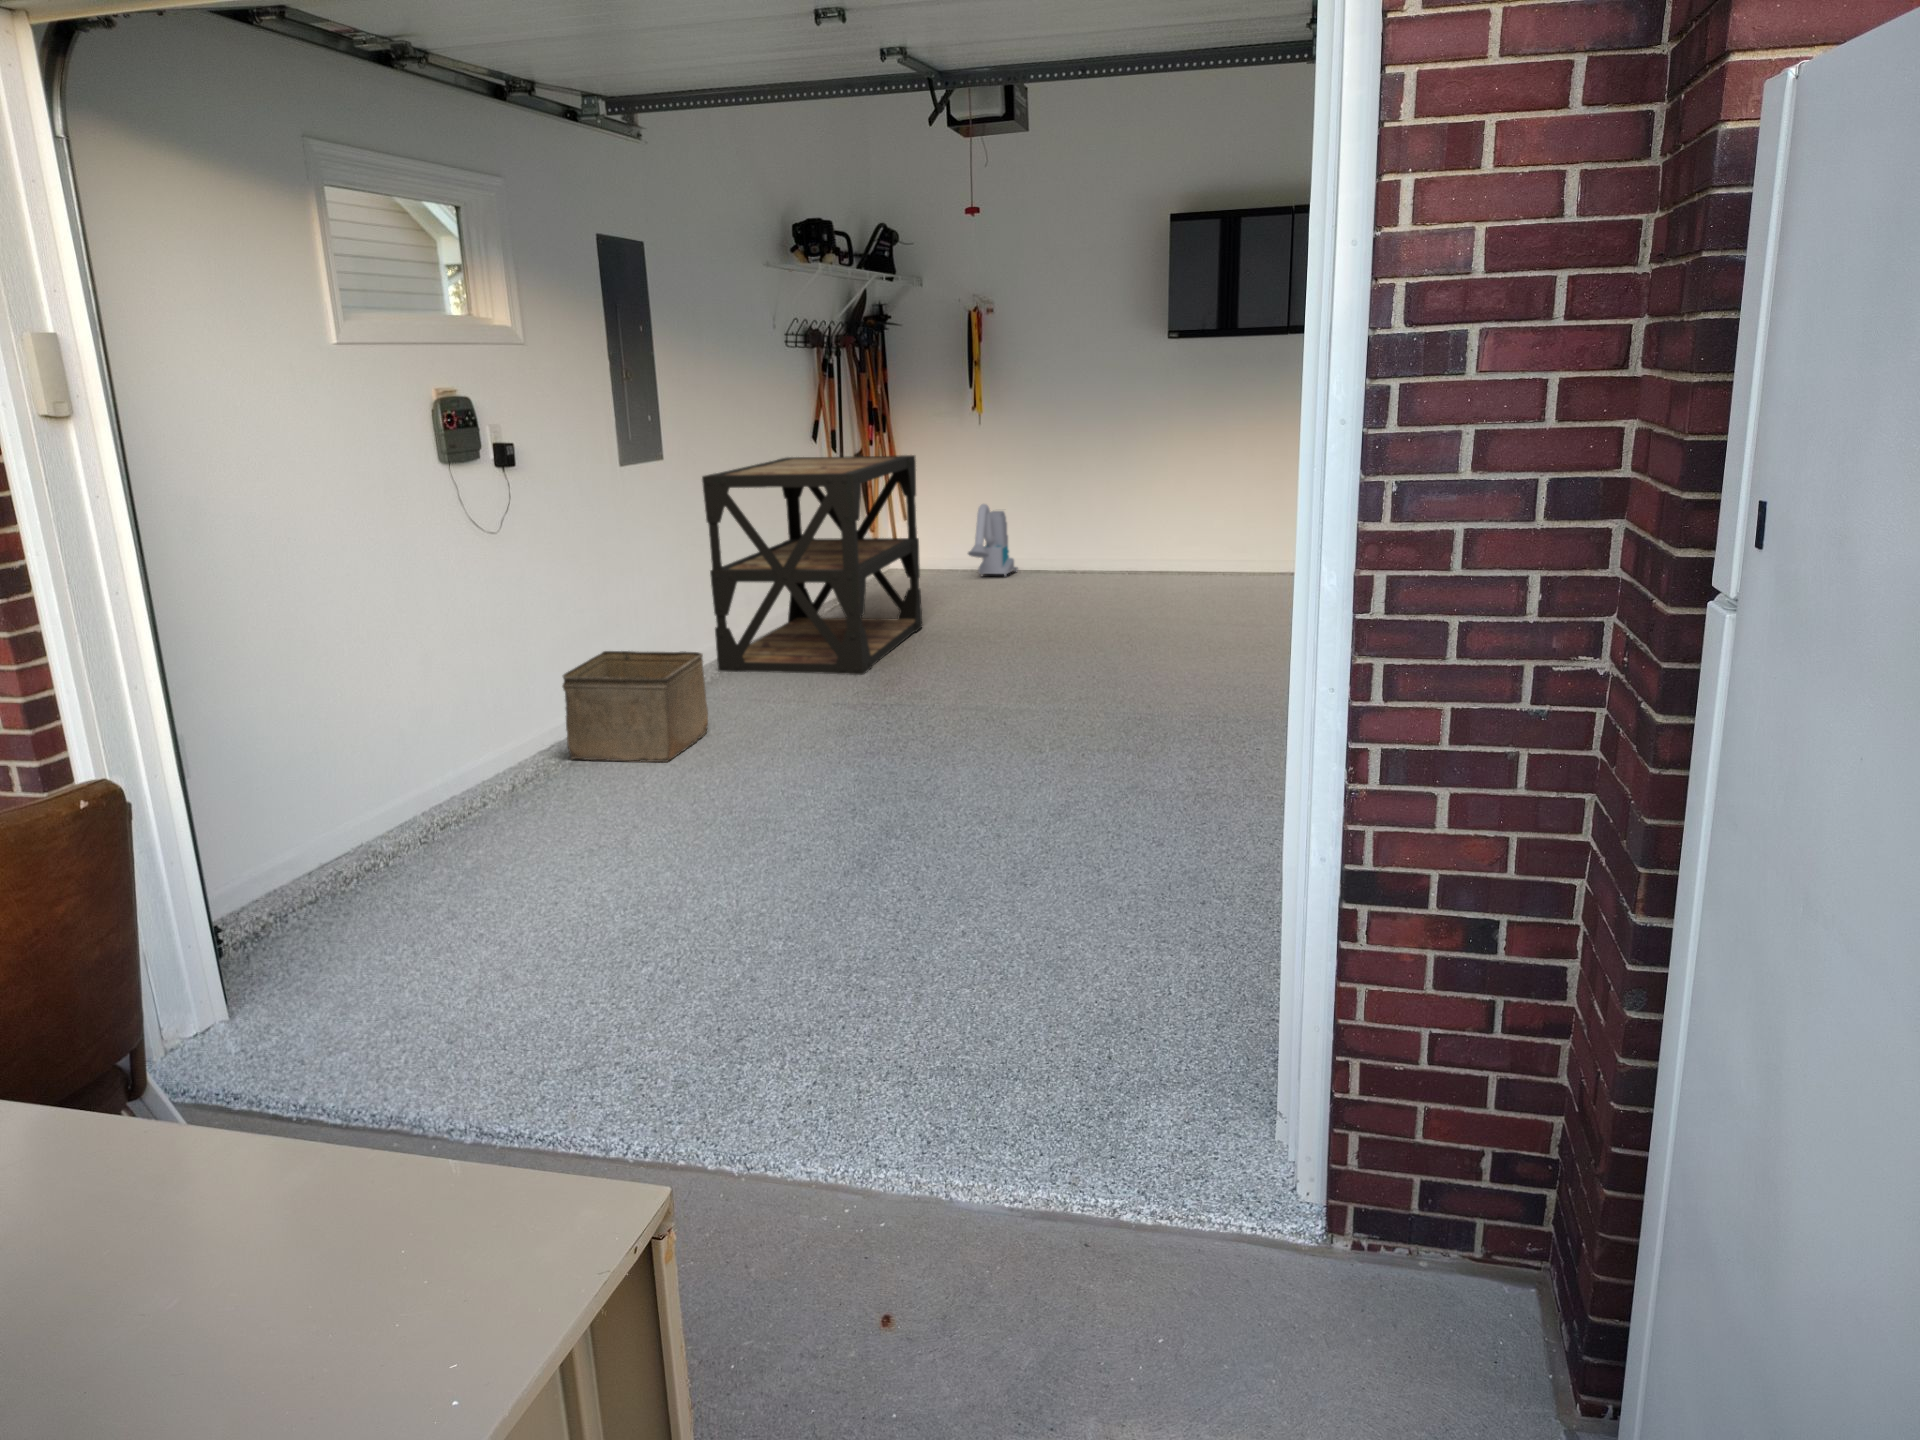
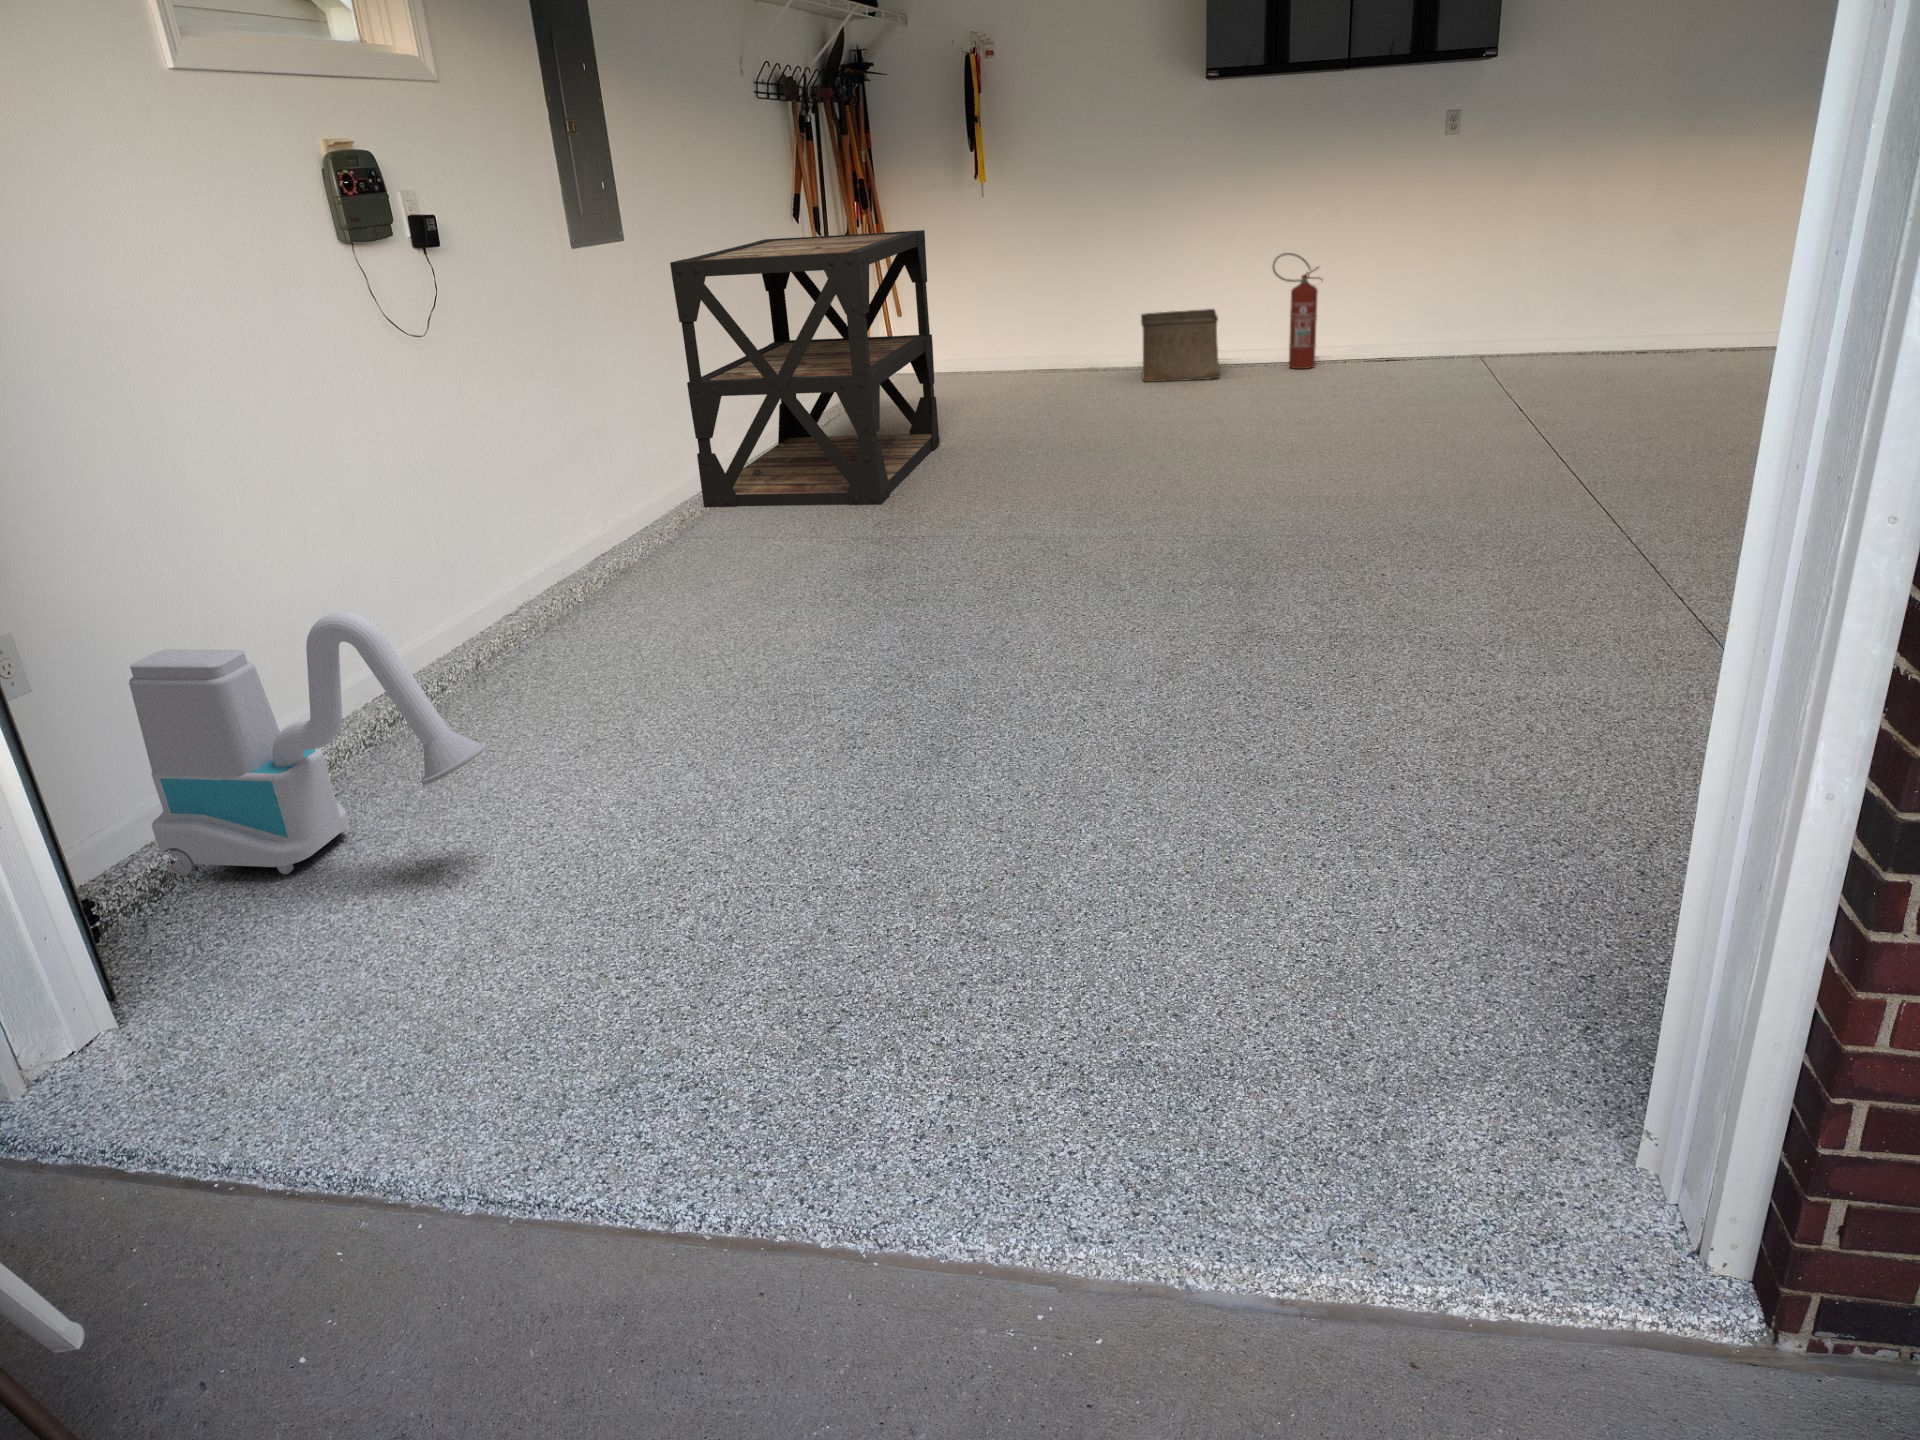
fire extinguisher: none [1218,481,1261,577] -> present [1272,253,1322,369]
vacuum cleaner: present [968,504,1018,577] -> present [129,612,487,876]
storage bin: present [562,651,708,762] -> present [1141,309,1219,382]

